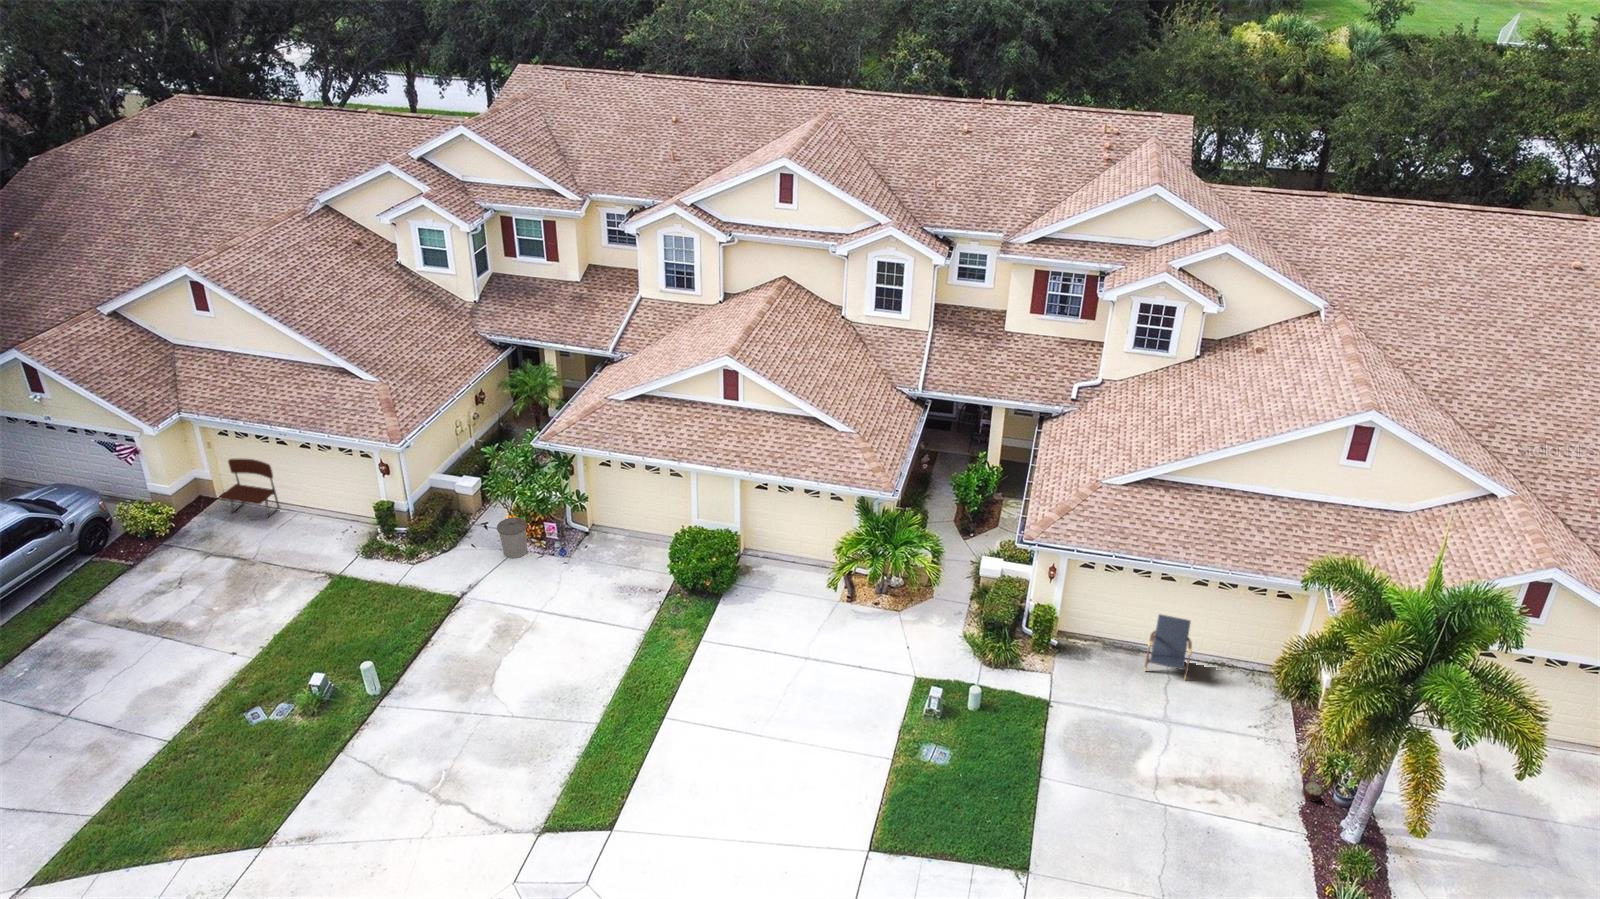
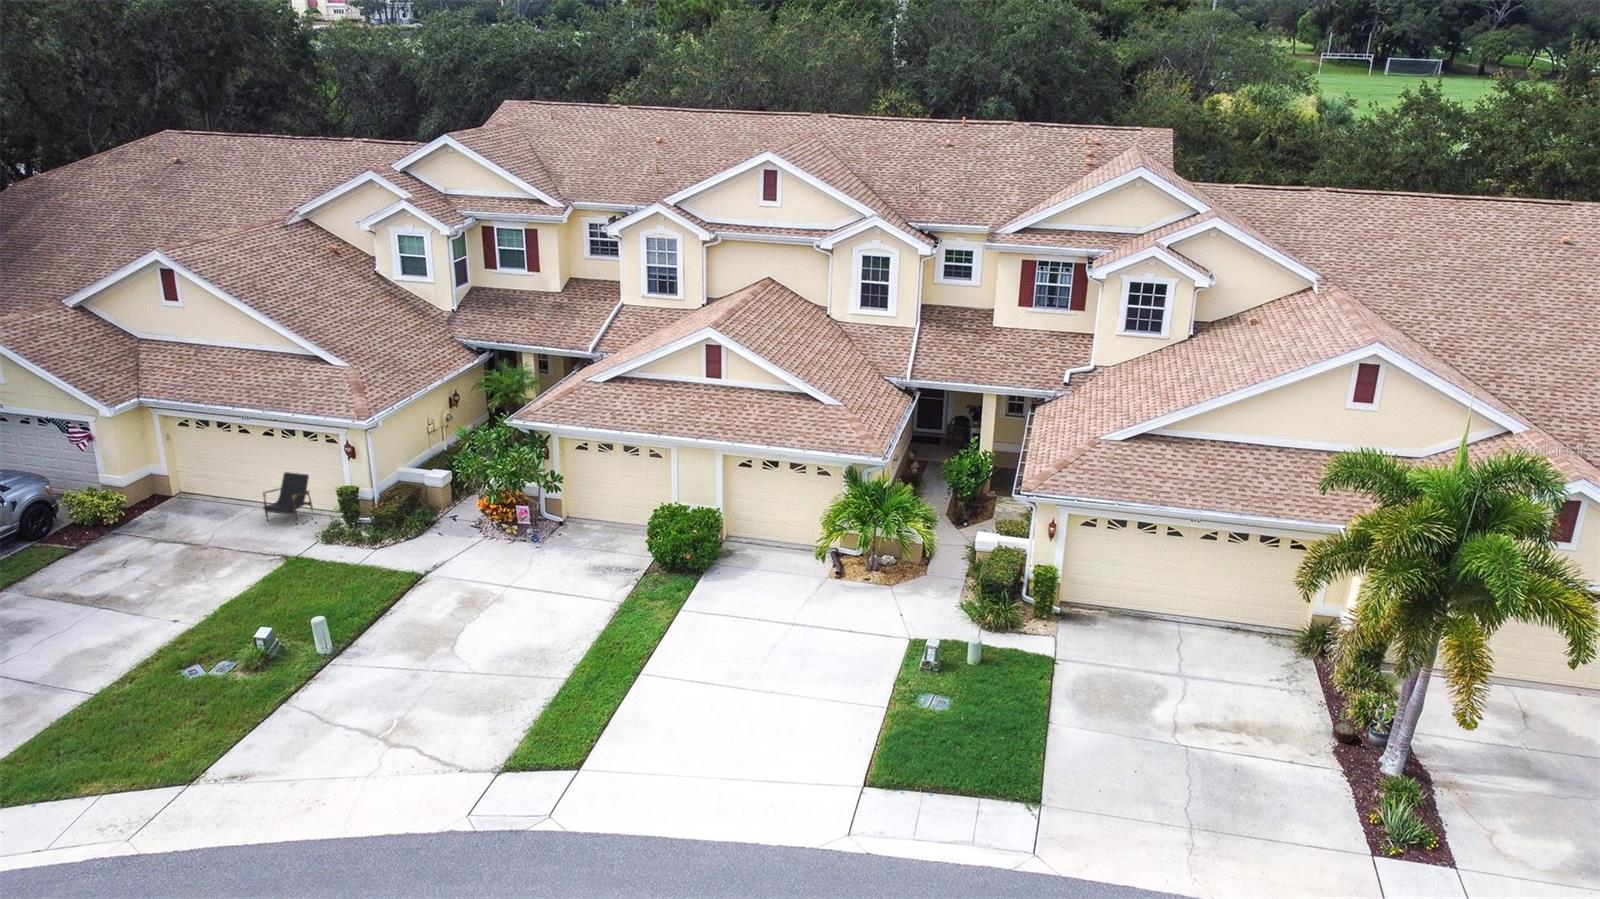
bench: present [220,459,280,518] -> none [174,450,238,512]
trash can: present [497,517,528,558] -> none [466,502,498,544]
lounge chair: present [1144,614,1192,679] -> present [263,472,313,524]

